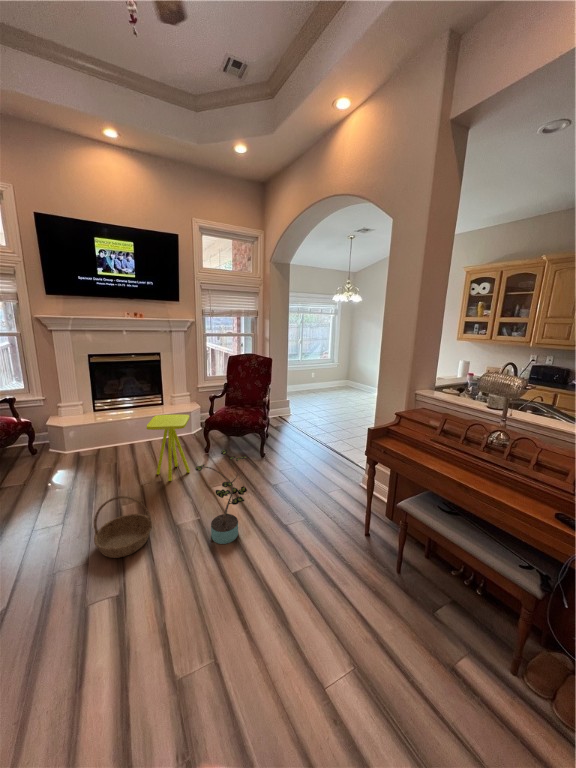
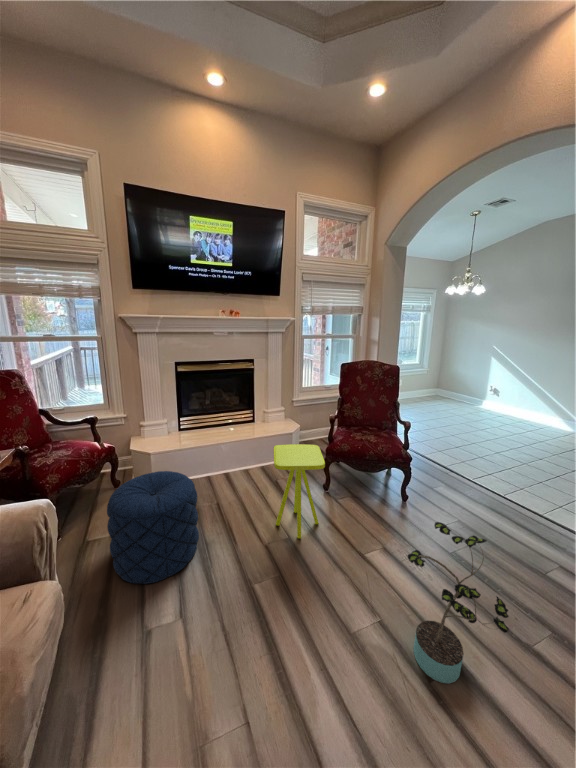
pouf: none [10,434,90,510] -> present [107,471,199,584]
basket: present [94,496,152,558] -> none [247,598,329,705]

